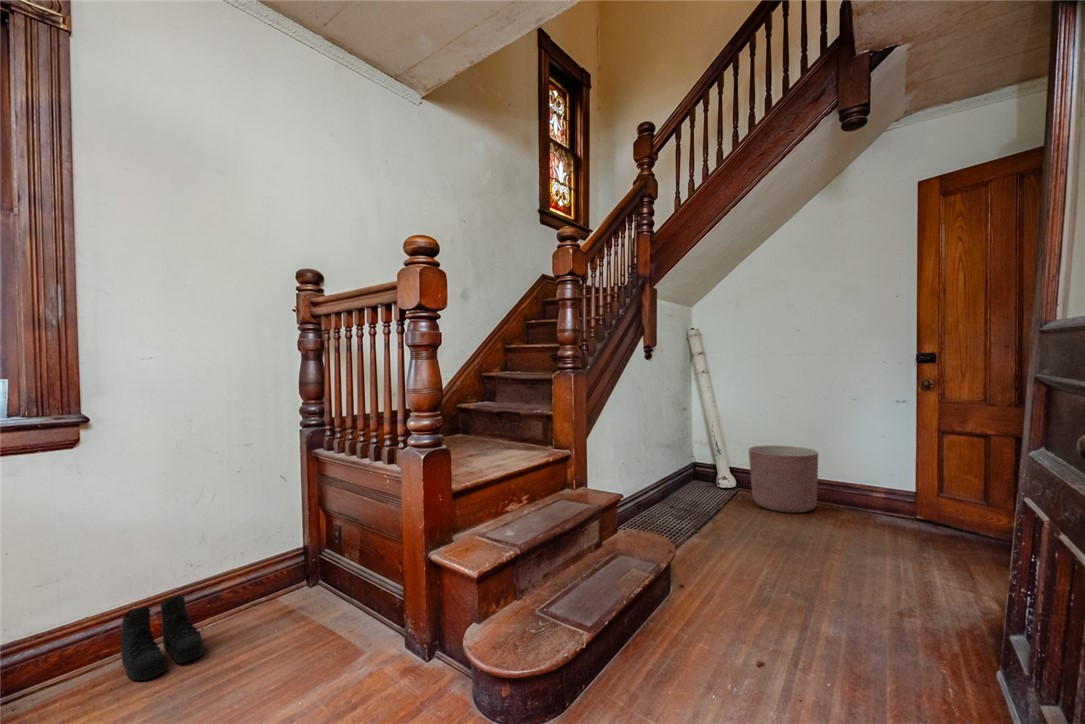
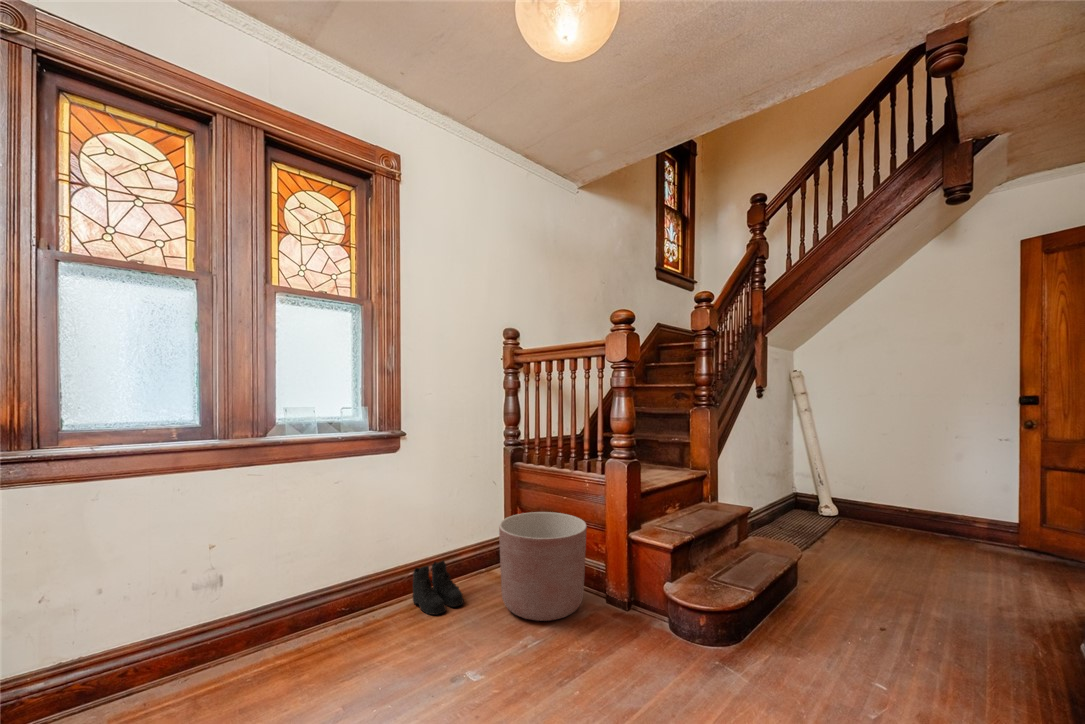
planter: present [749,445,818,513] -> present [499,512,587,621]

